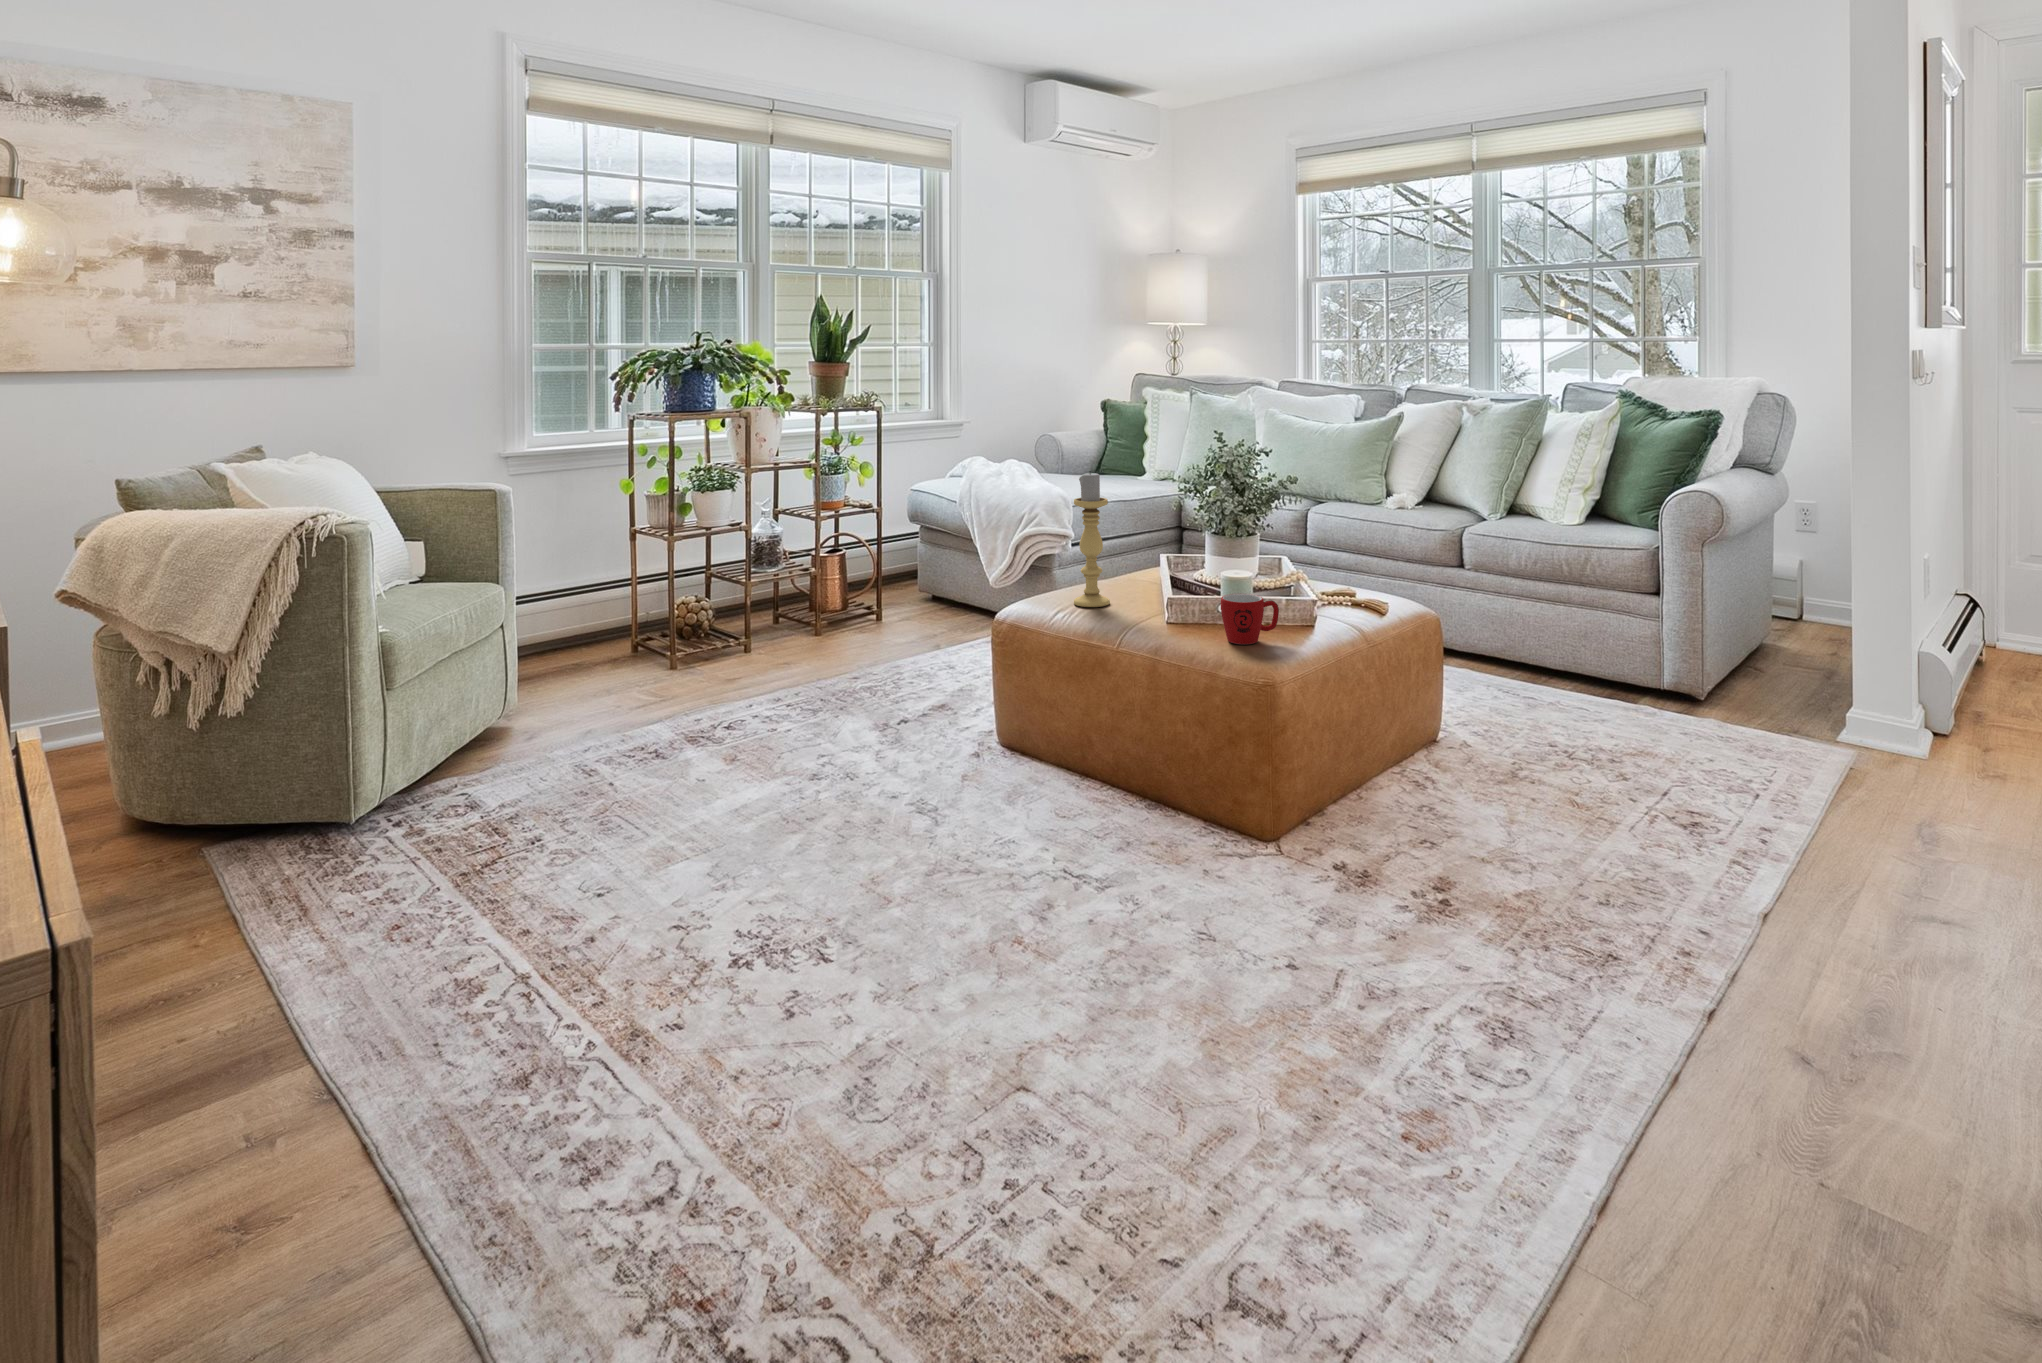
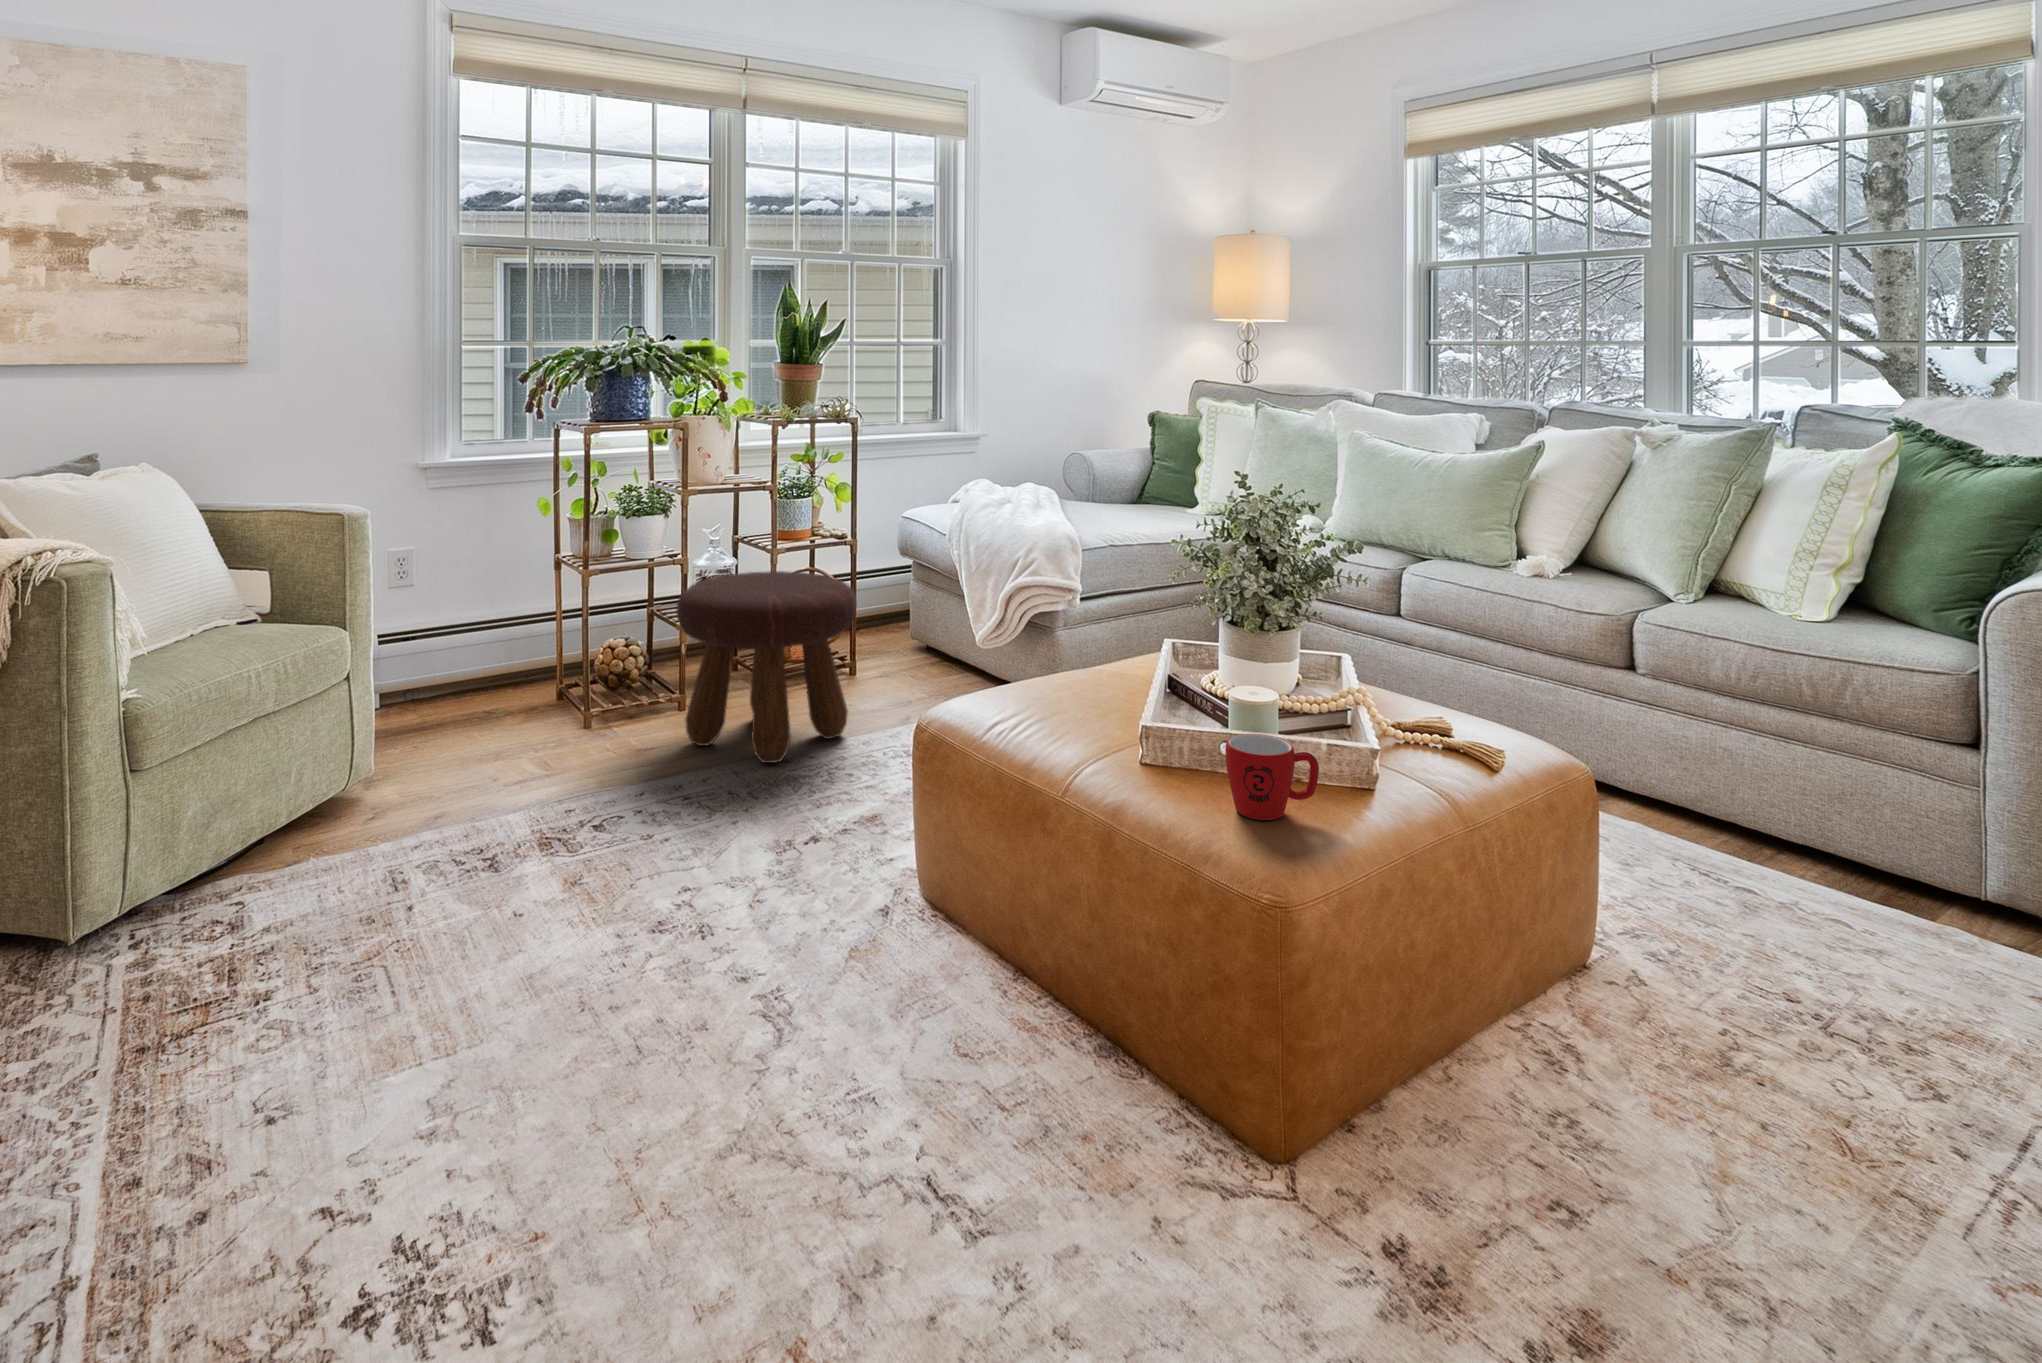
candle holder: present [1074,472,1110,607] -> none [1030,526,1081,722]
footstool: none [757,531,901,678] -> present [676,571,857,763]

